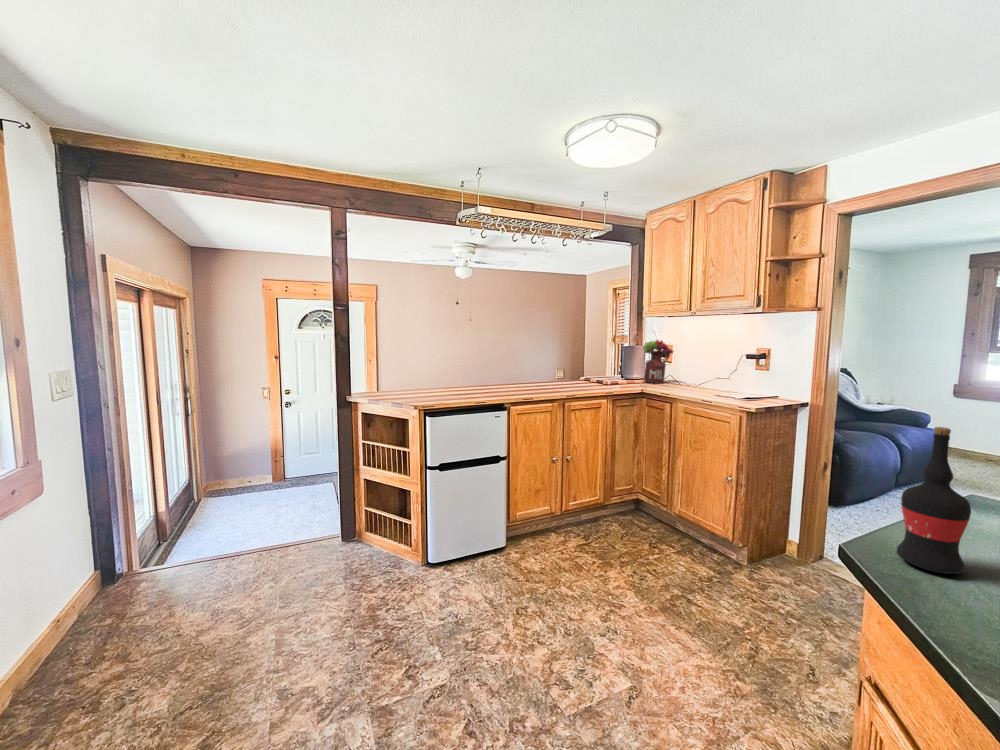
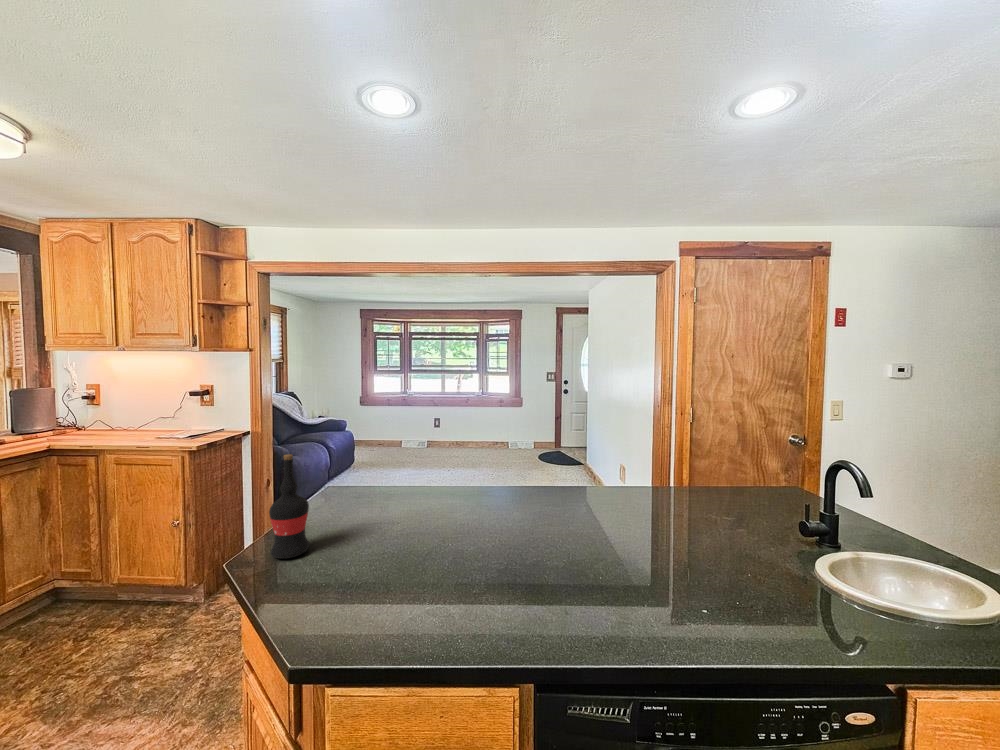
flower arrangement: present [643,340,674,383] -> none [48,379,101,433]

